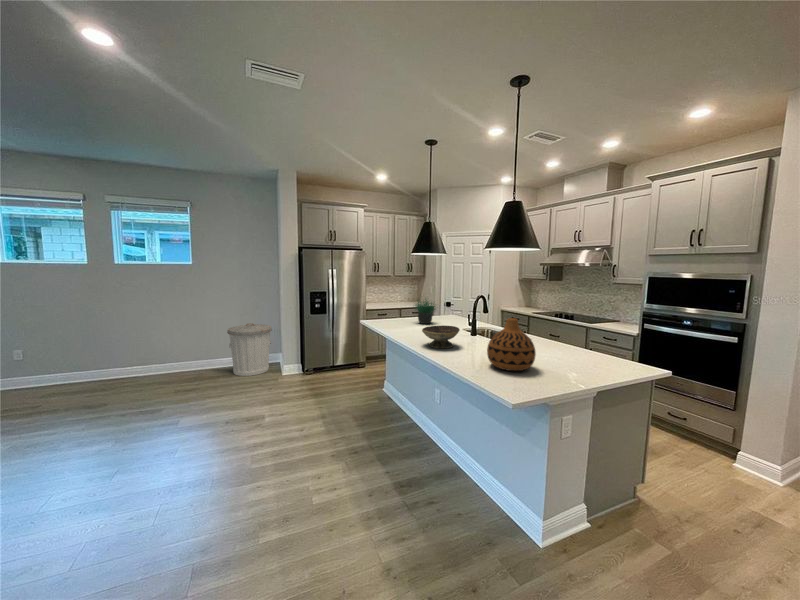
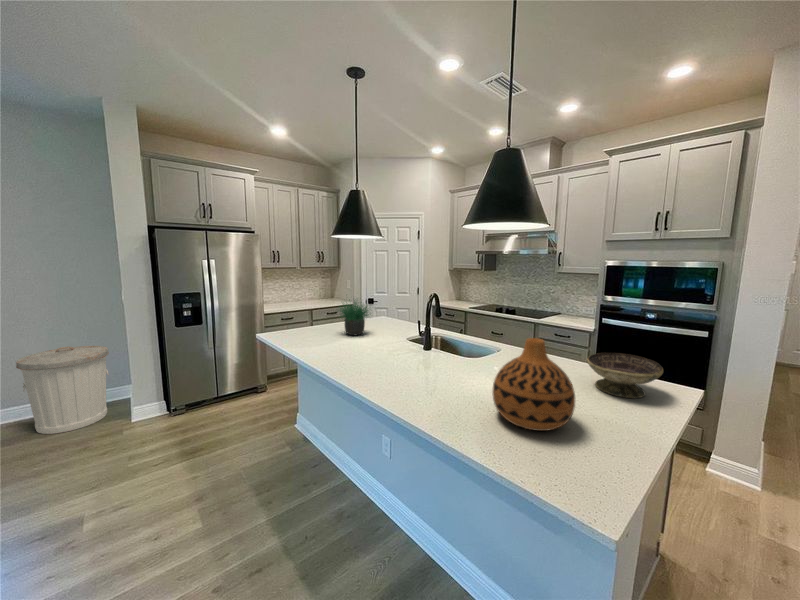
decorative bowl: present [422,326,460,349] -> present [587,353,663,398]

